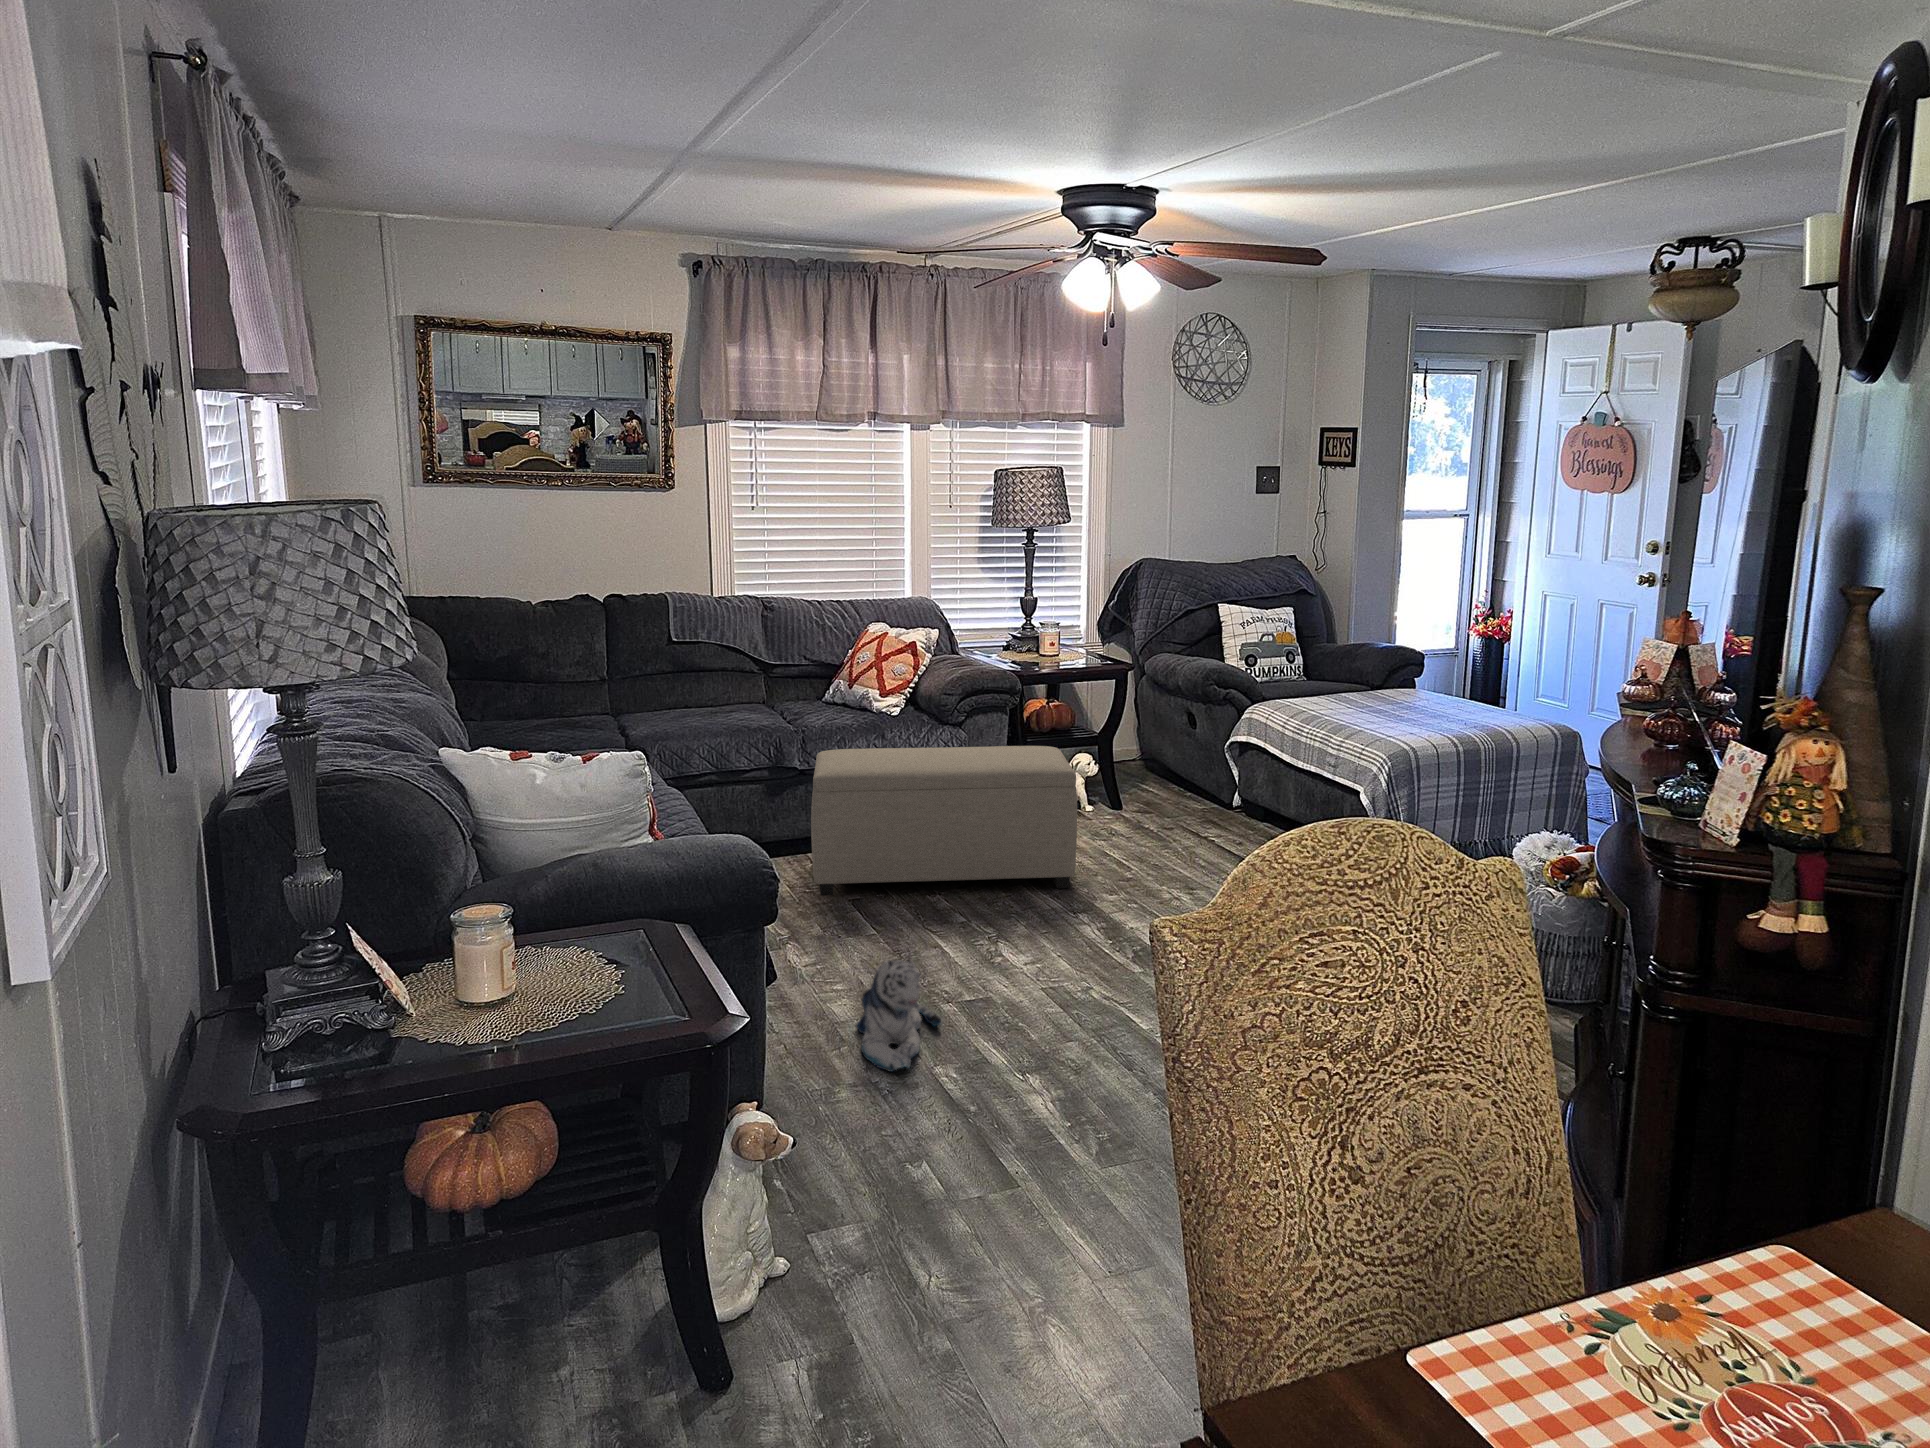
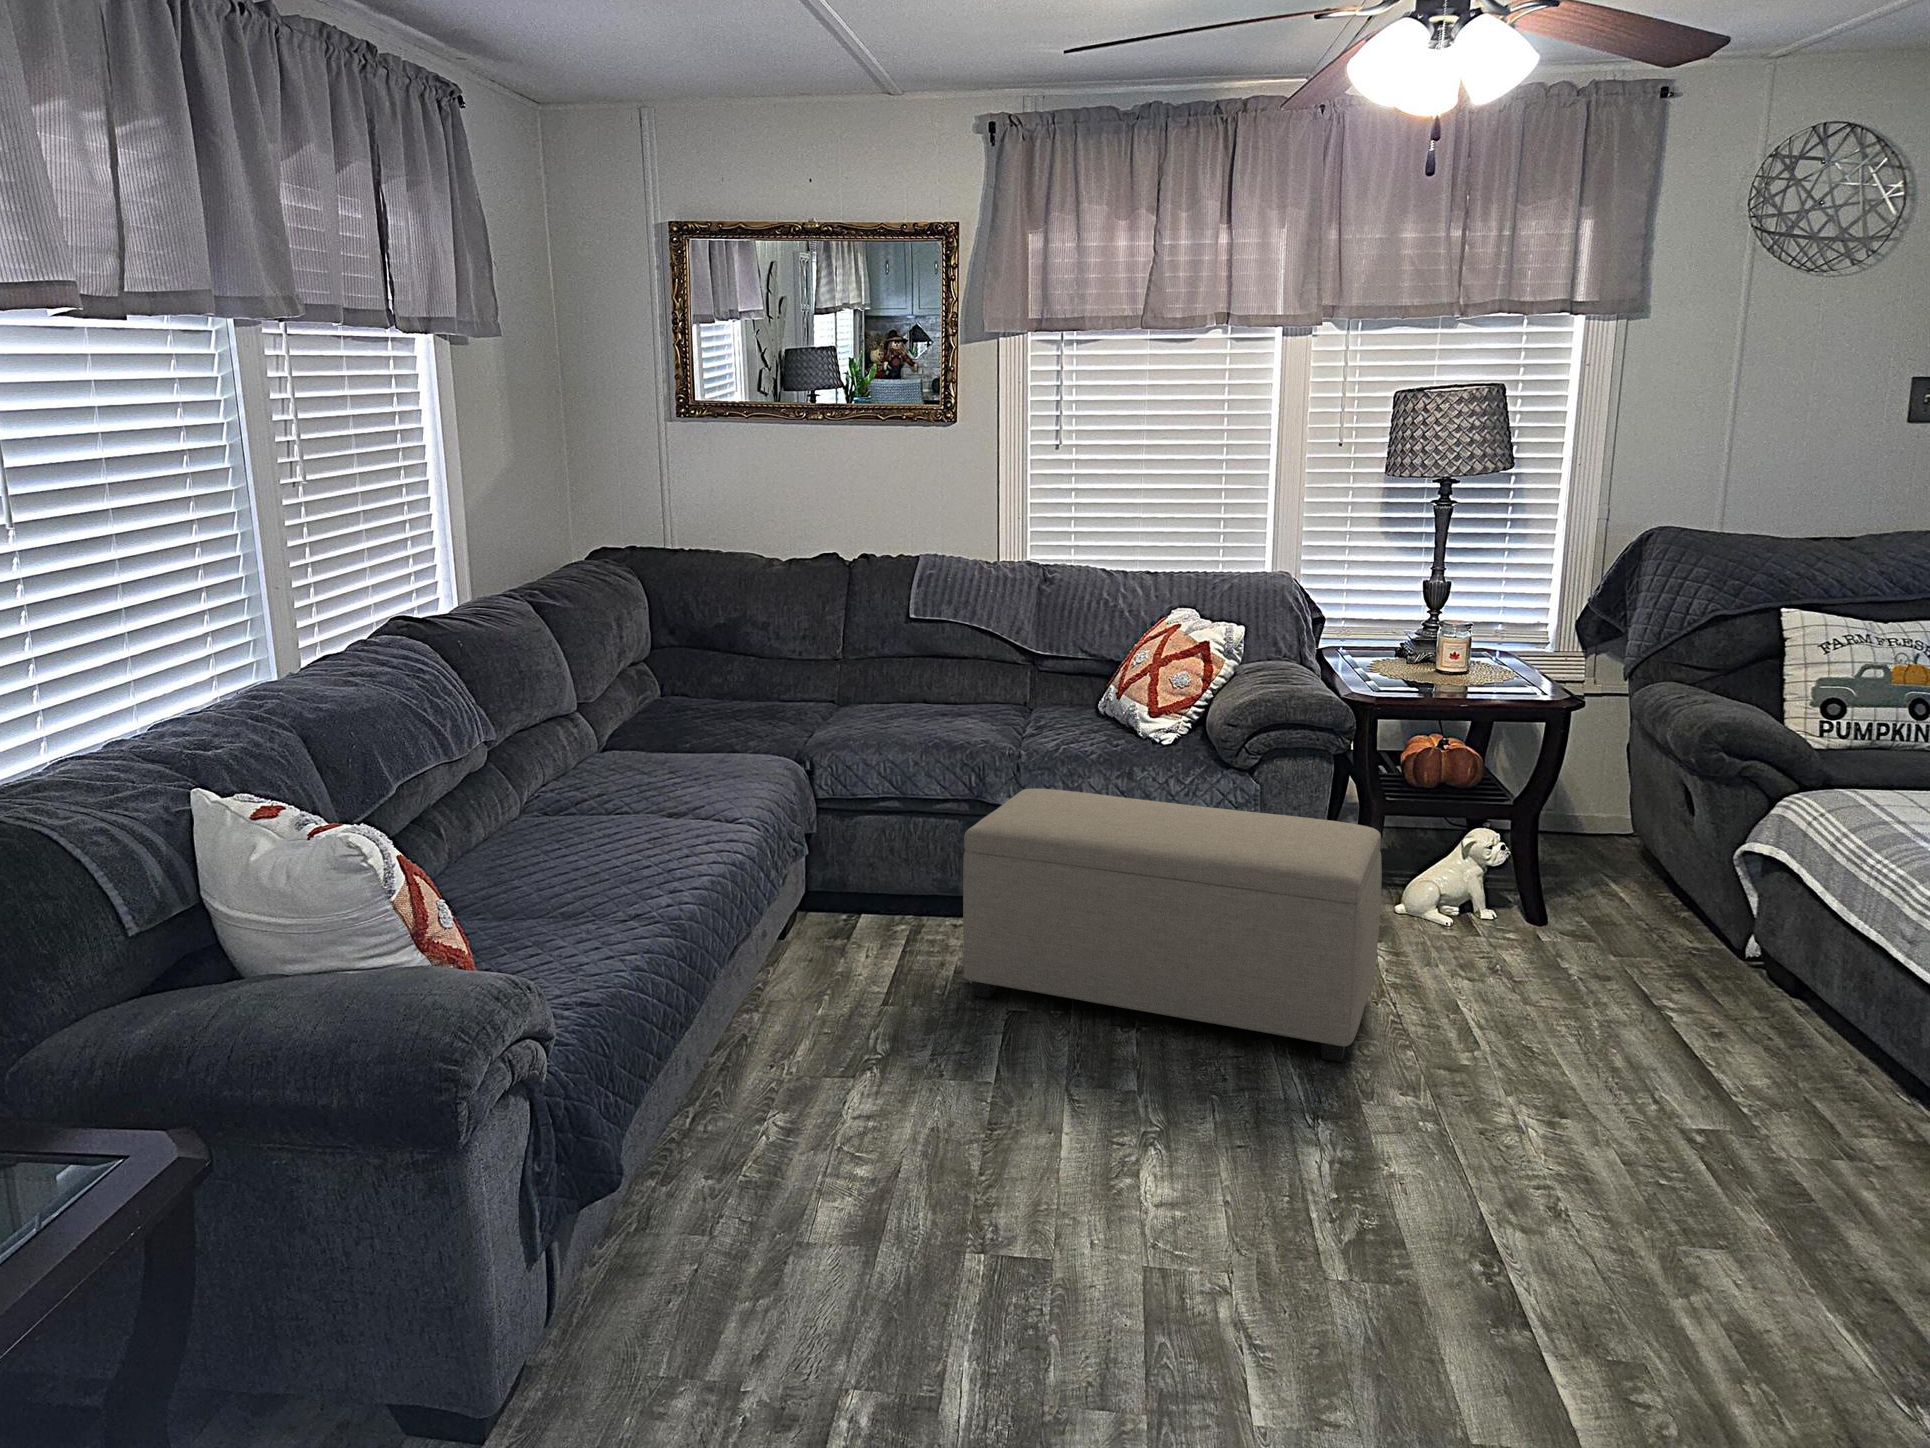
plush toy: present [856,960,941,1072] -> none [754,1173,924,1370]

